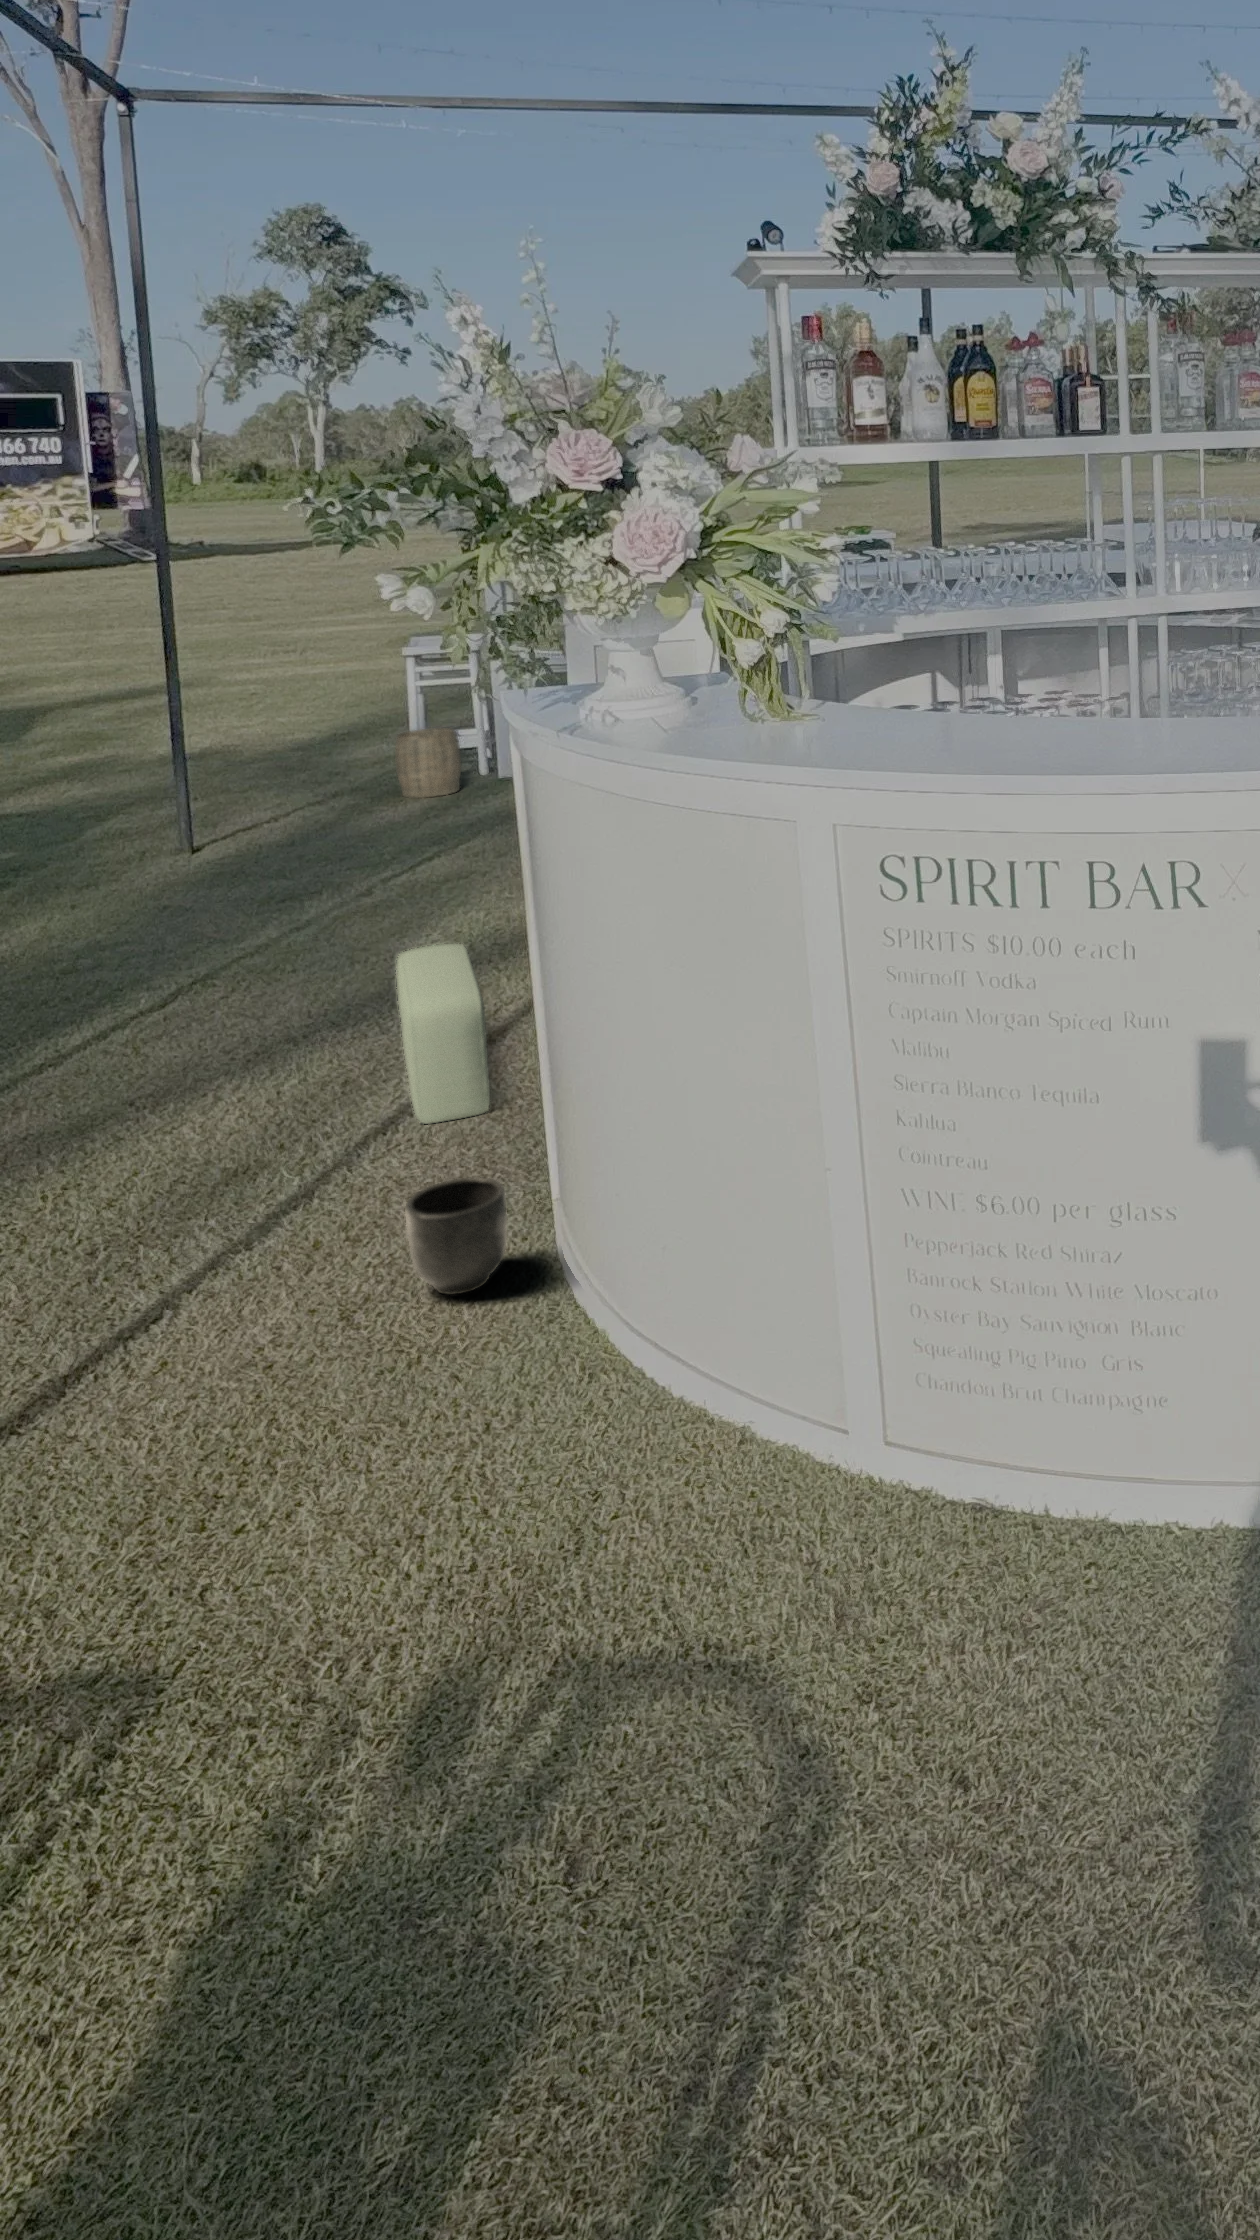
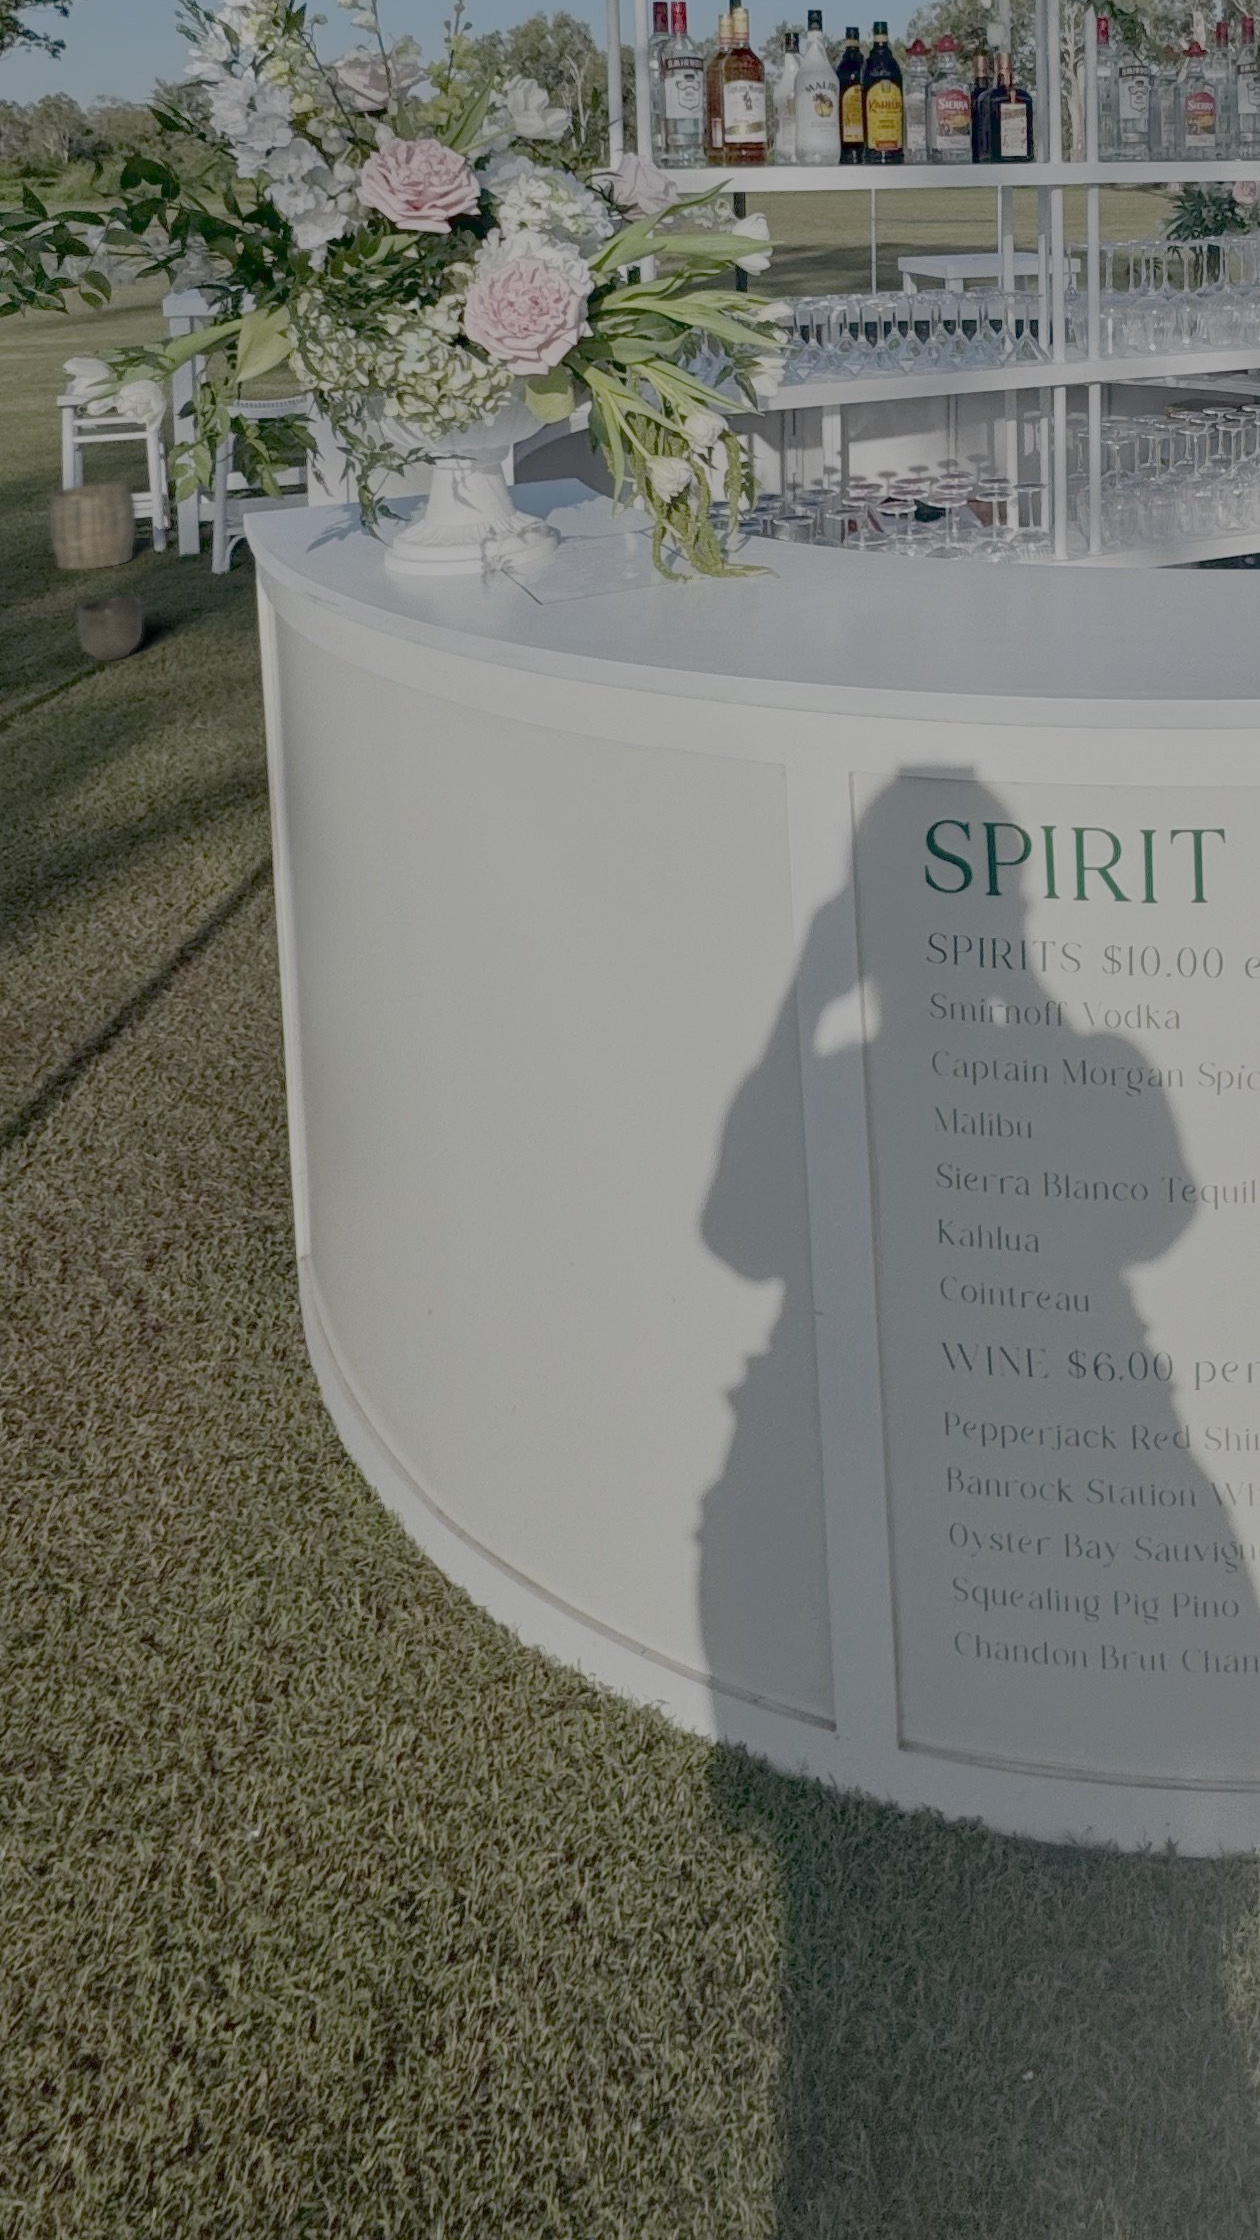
pouf: present [396,944,490,1124] -> none [55,817,189,1099]
planter: present [405,1177,507,1295] -> present [78,597,142,661]

